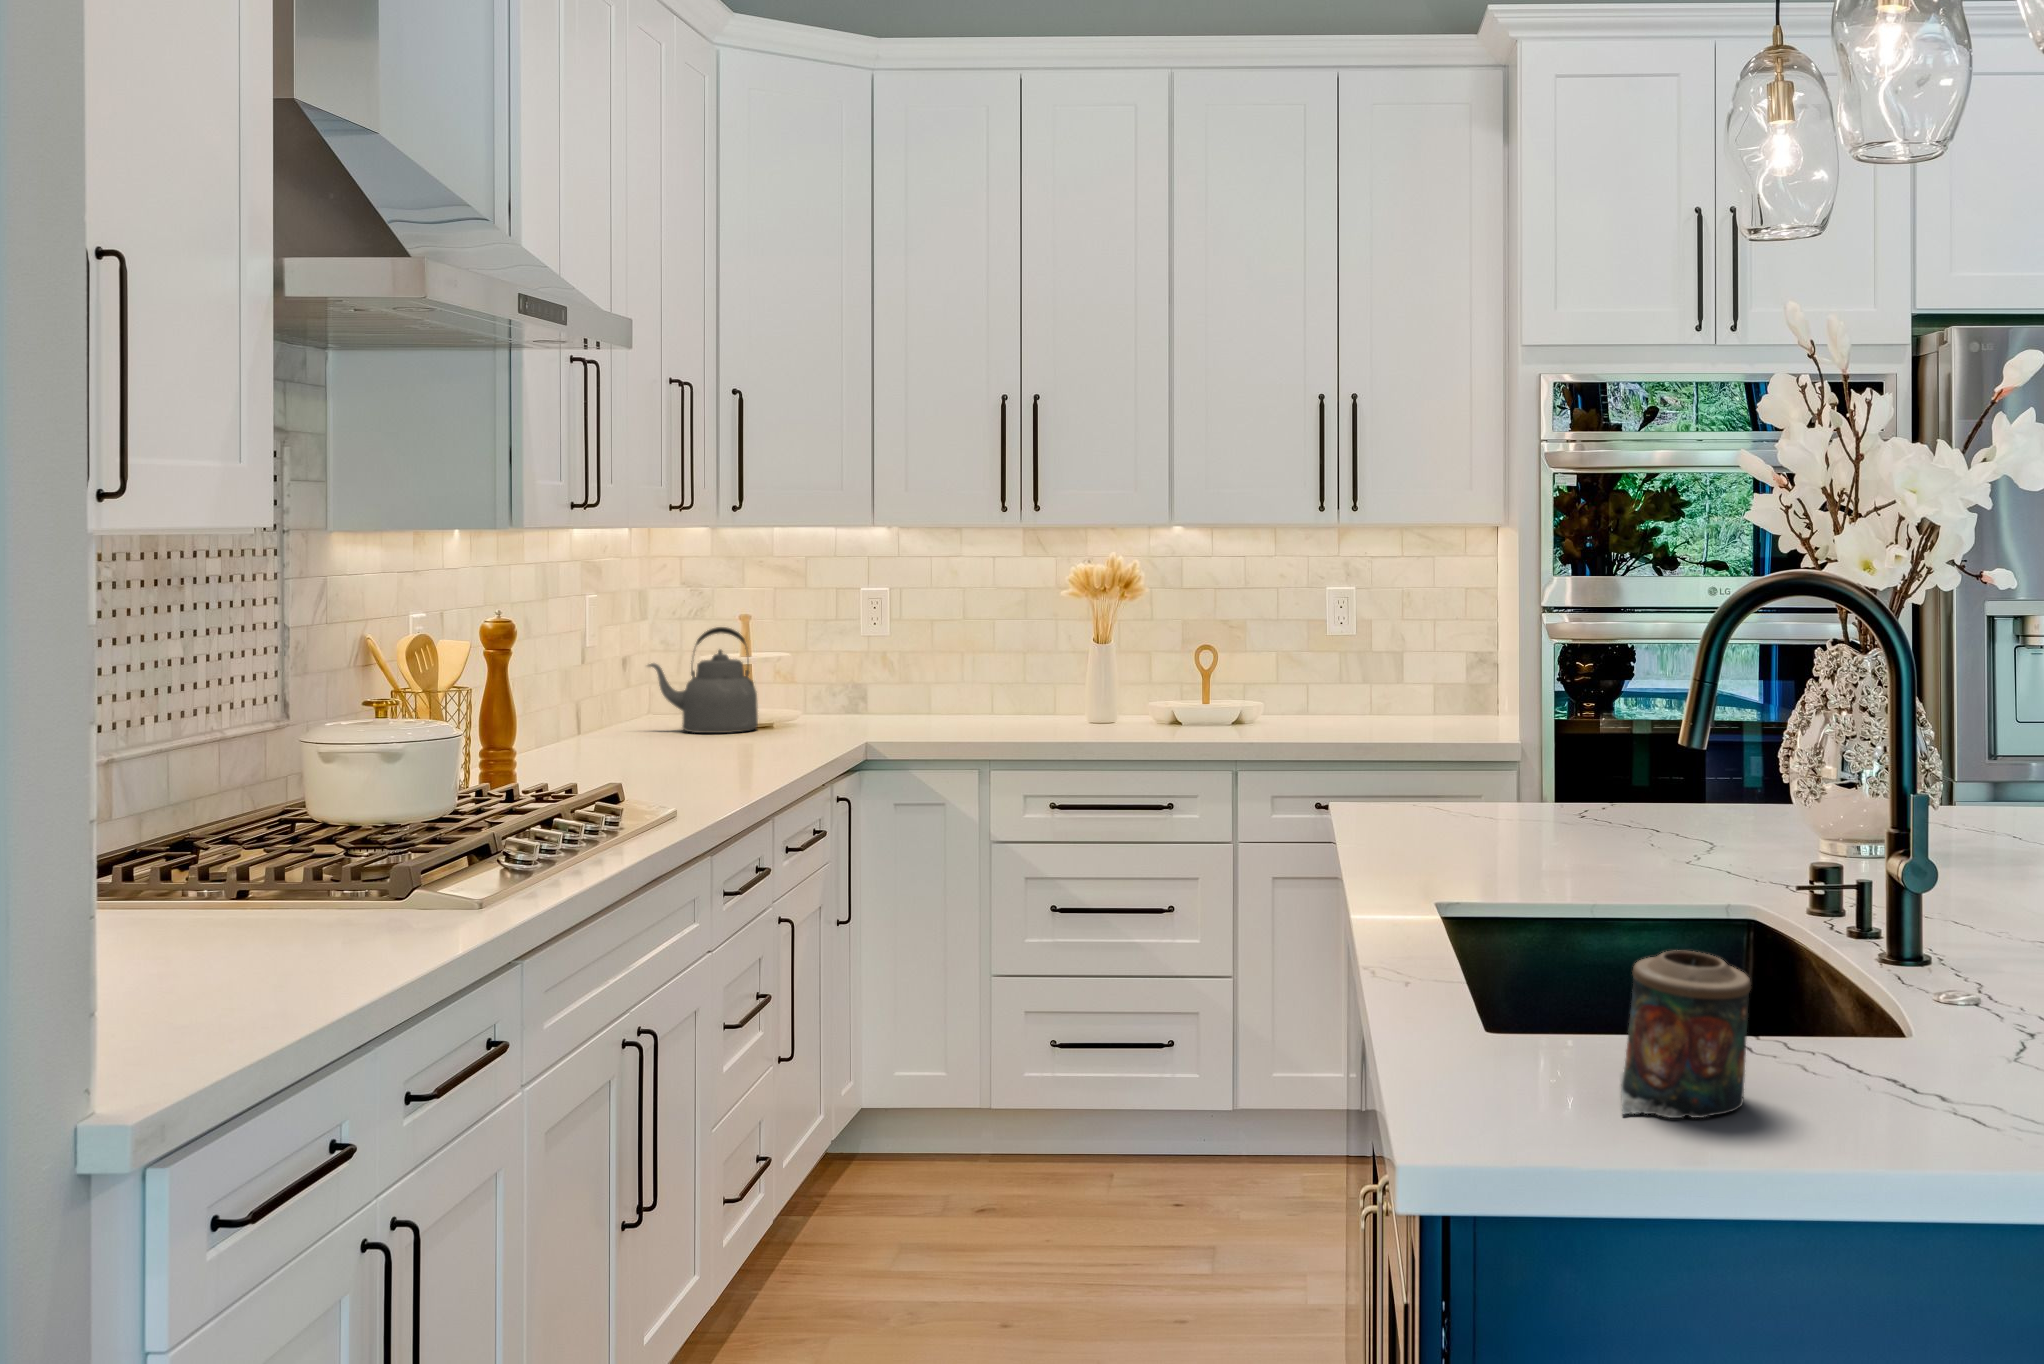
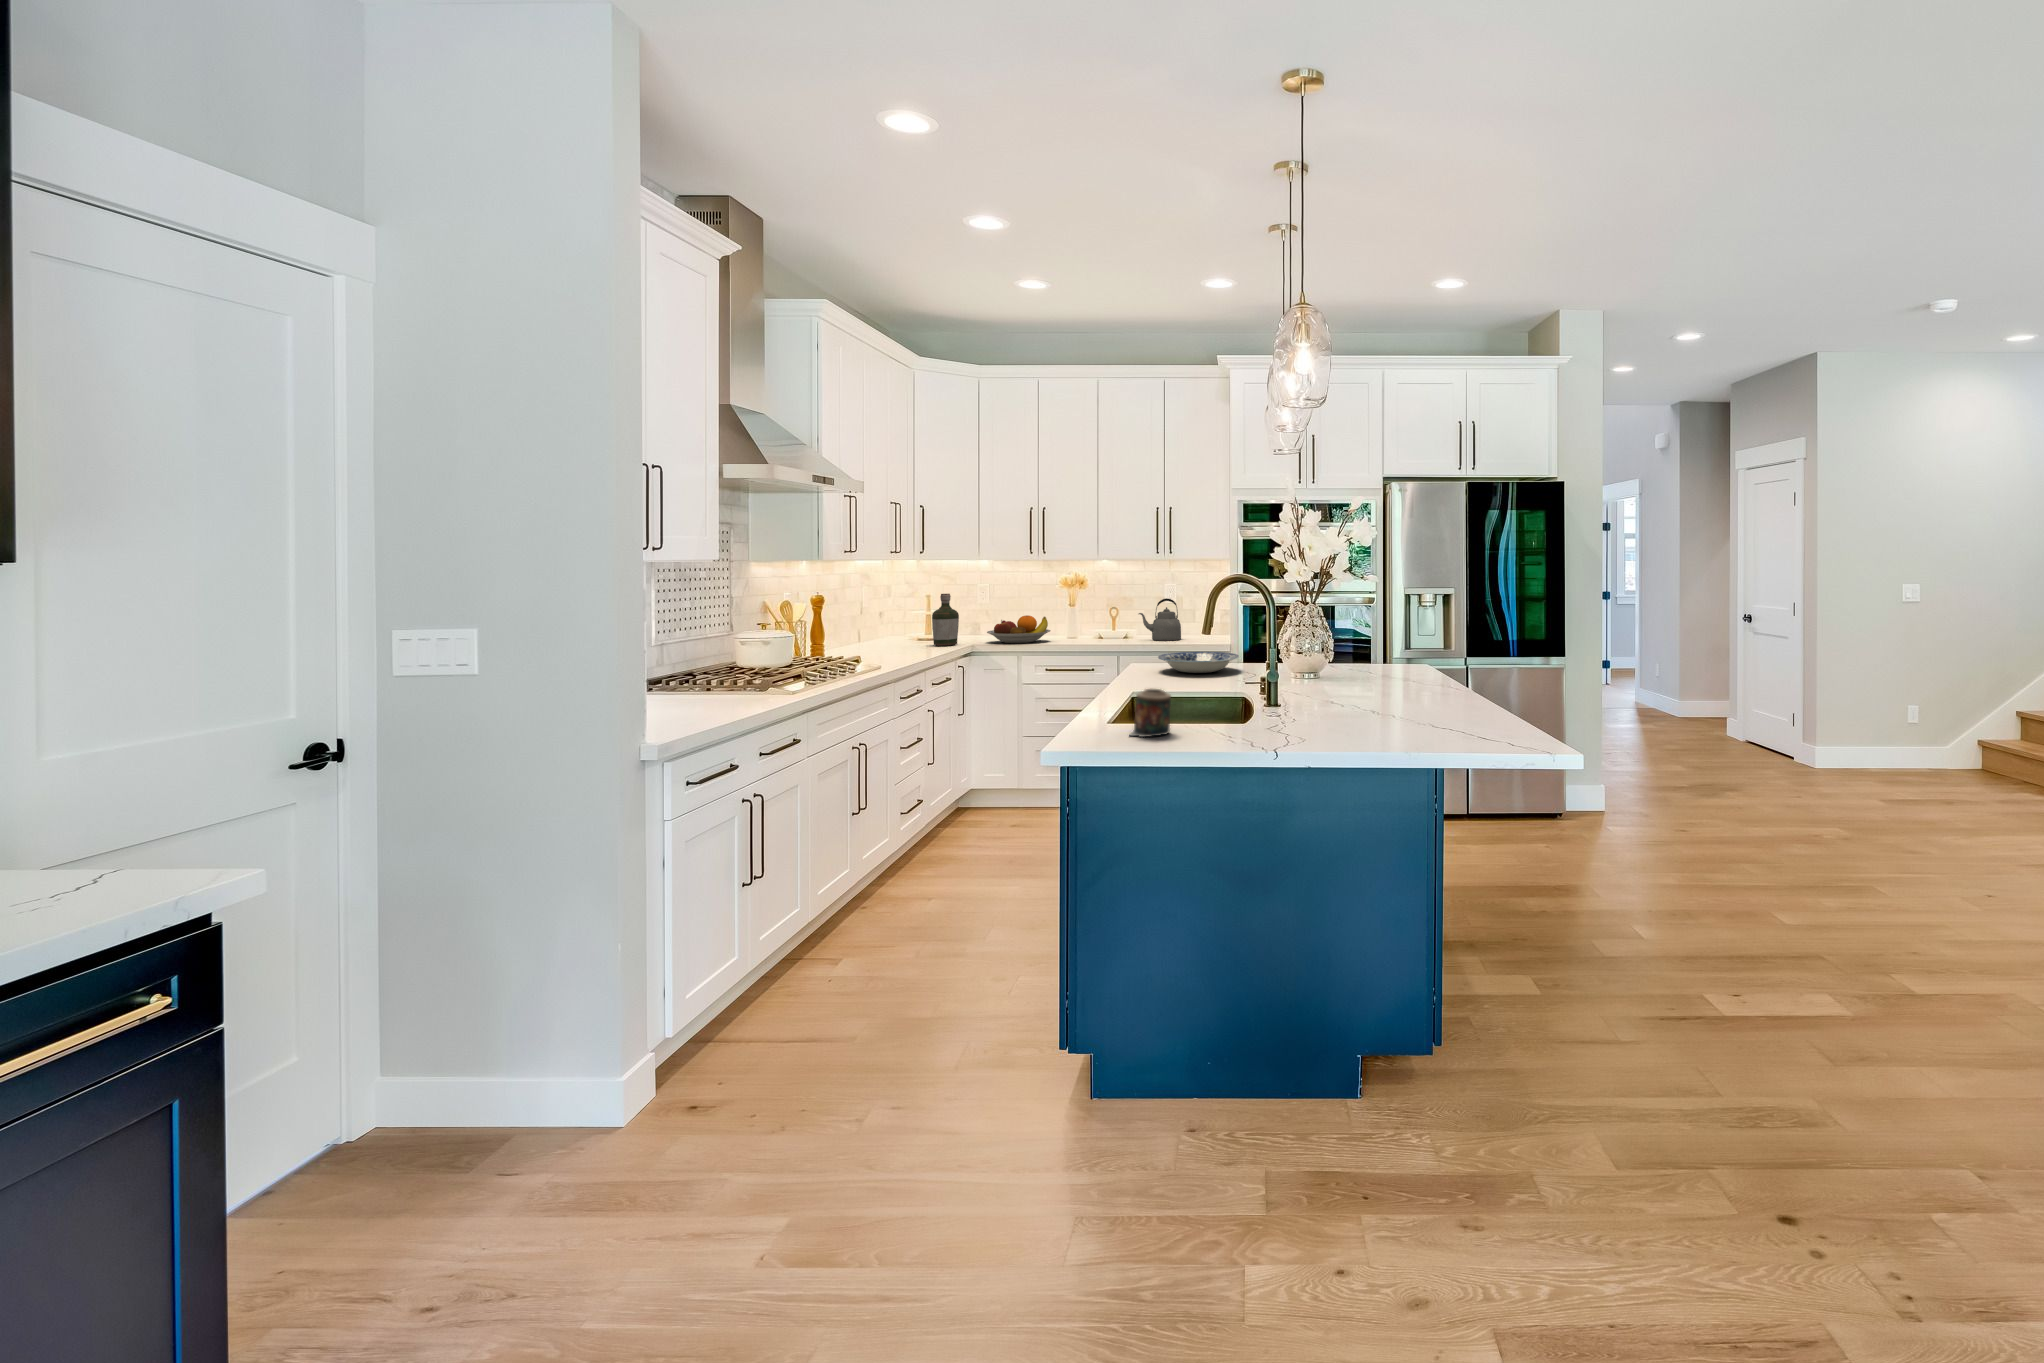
bottle: none [770,612,835,745] -> present [932,594,959,646]
kettle: present [648,627,758,733] -> present [1139,598,1181,641]
fruit bowl: none [900,667,1056,737] -> present [987,615,1050,643]
plate: none [1446,779,1675,844] -> present [1158,652,1239,673]

